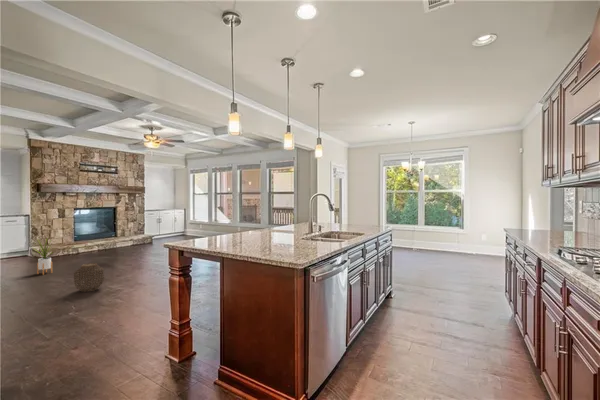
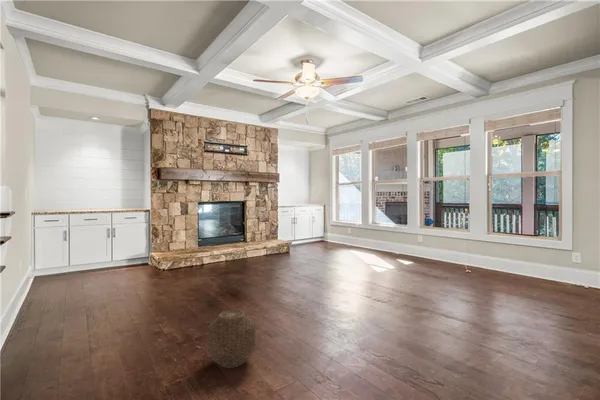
house plant: present [35,239,52,275] -> none [148,243,181,306]

